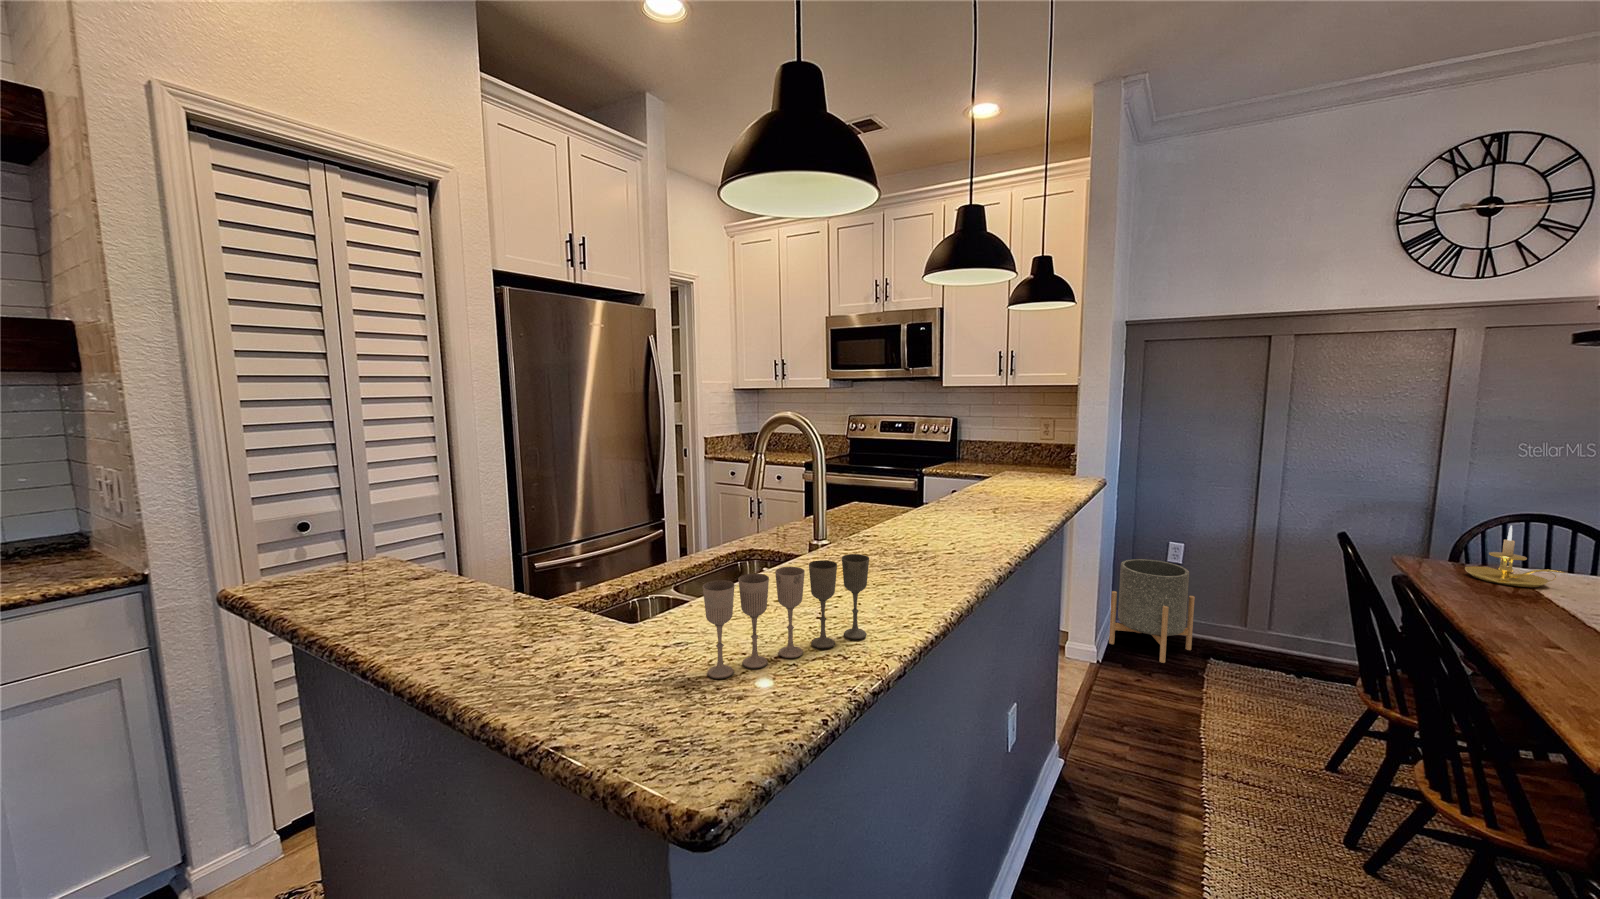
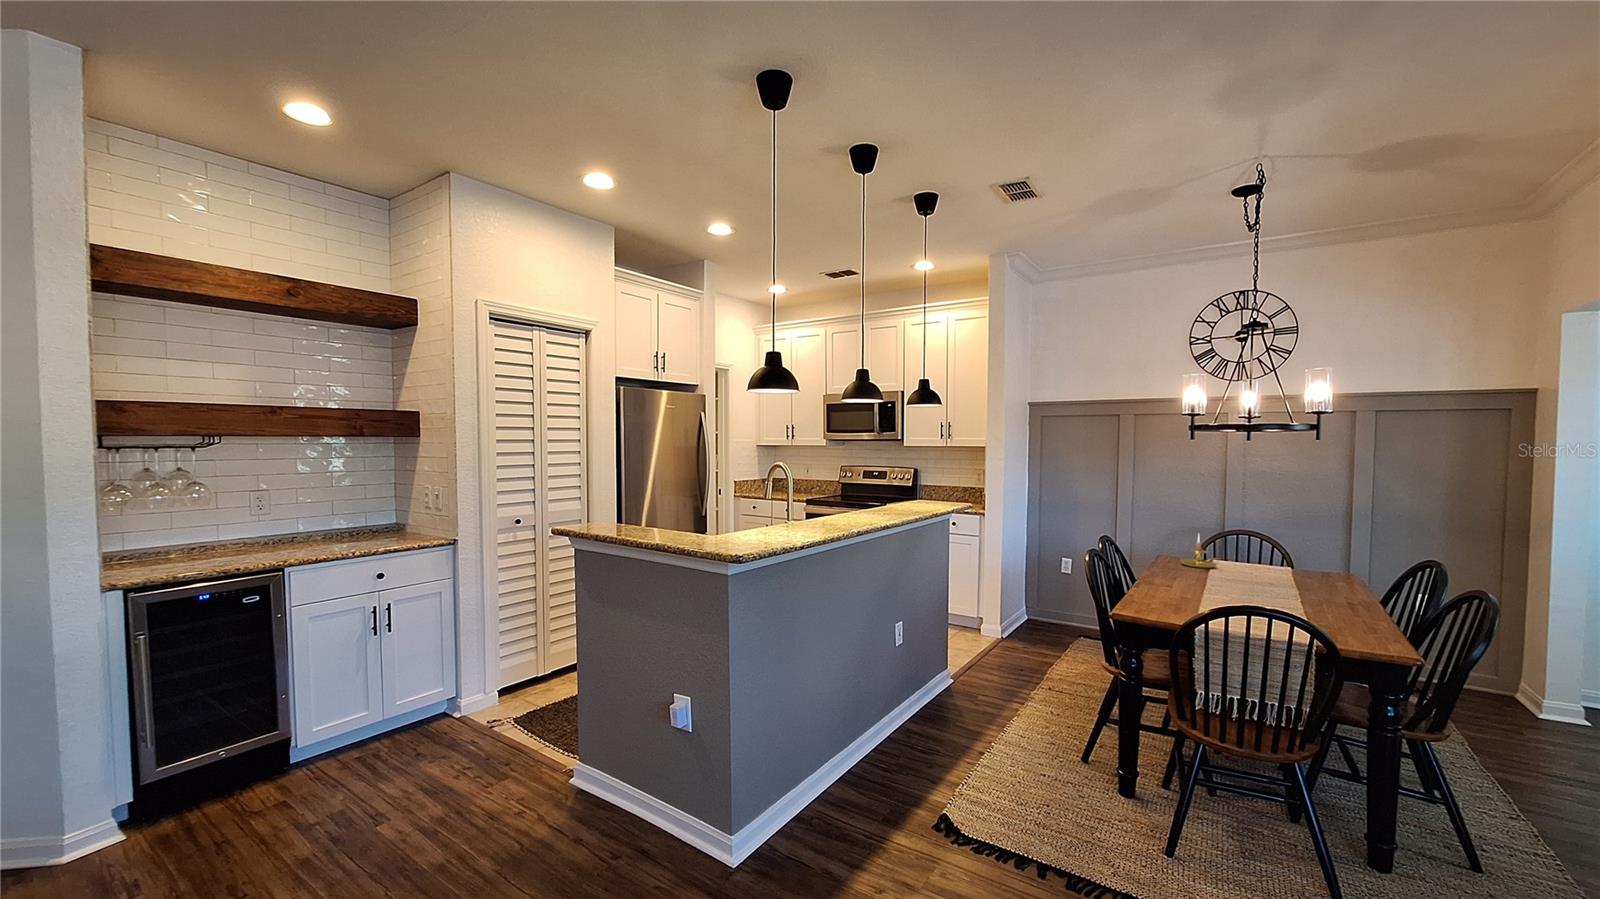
wine glass: present [703,554,869,679] -> none [740,511,795,542]
planter: present [1109,559,1195,663] -> none [1018,571,1075,641]

